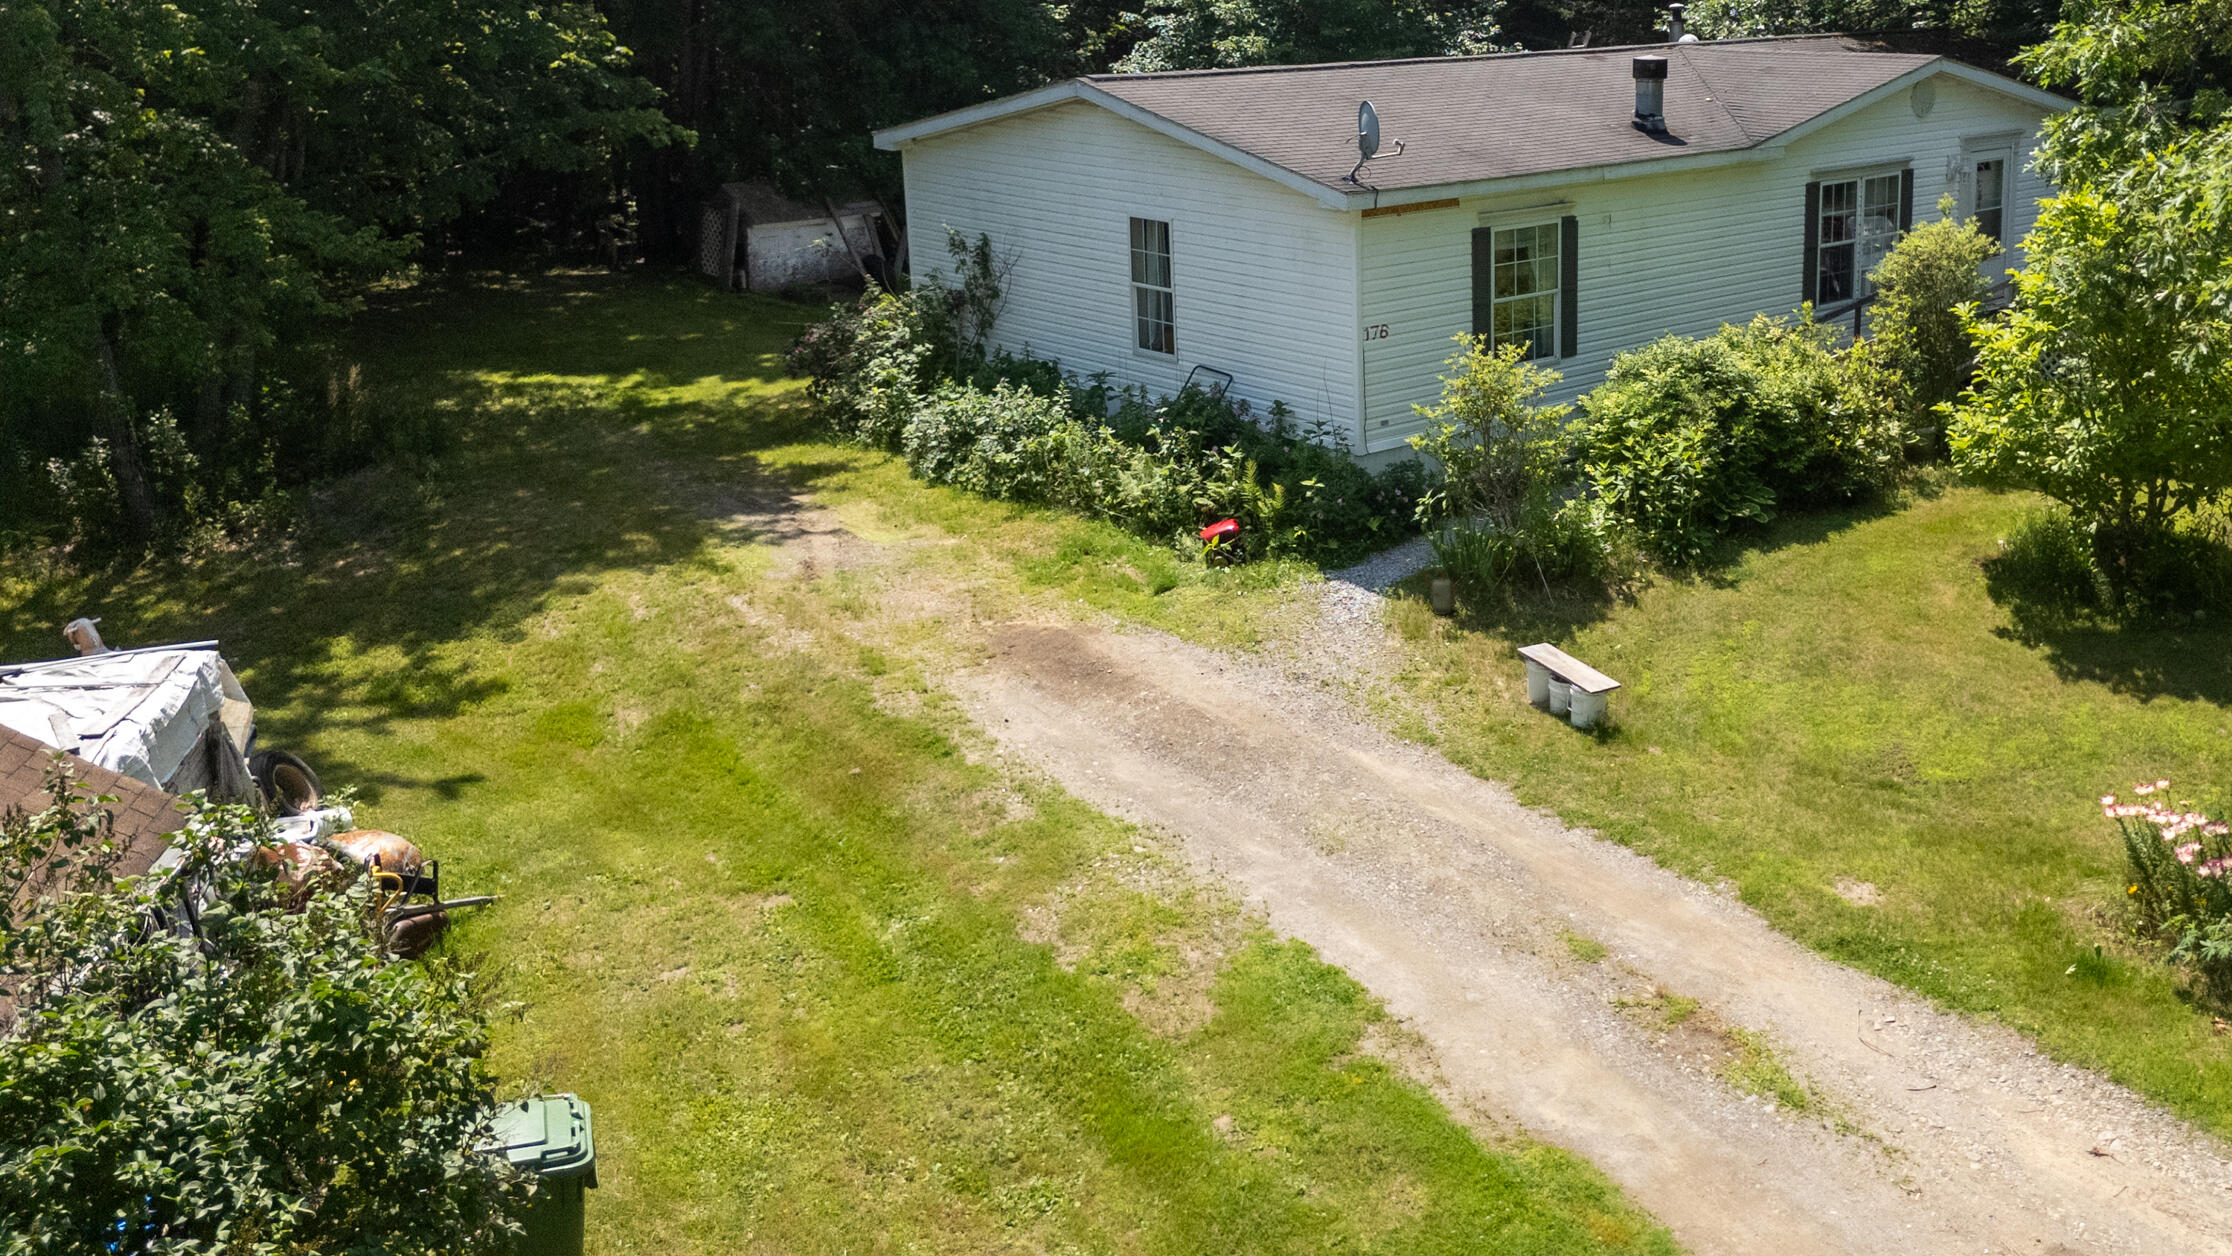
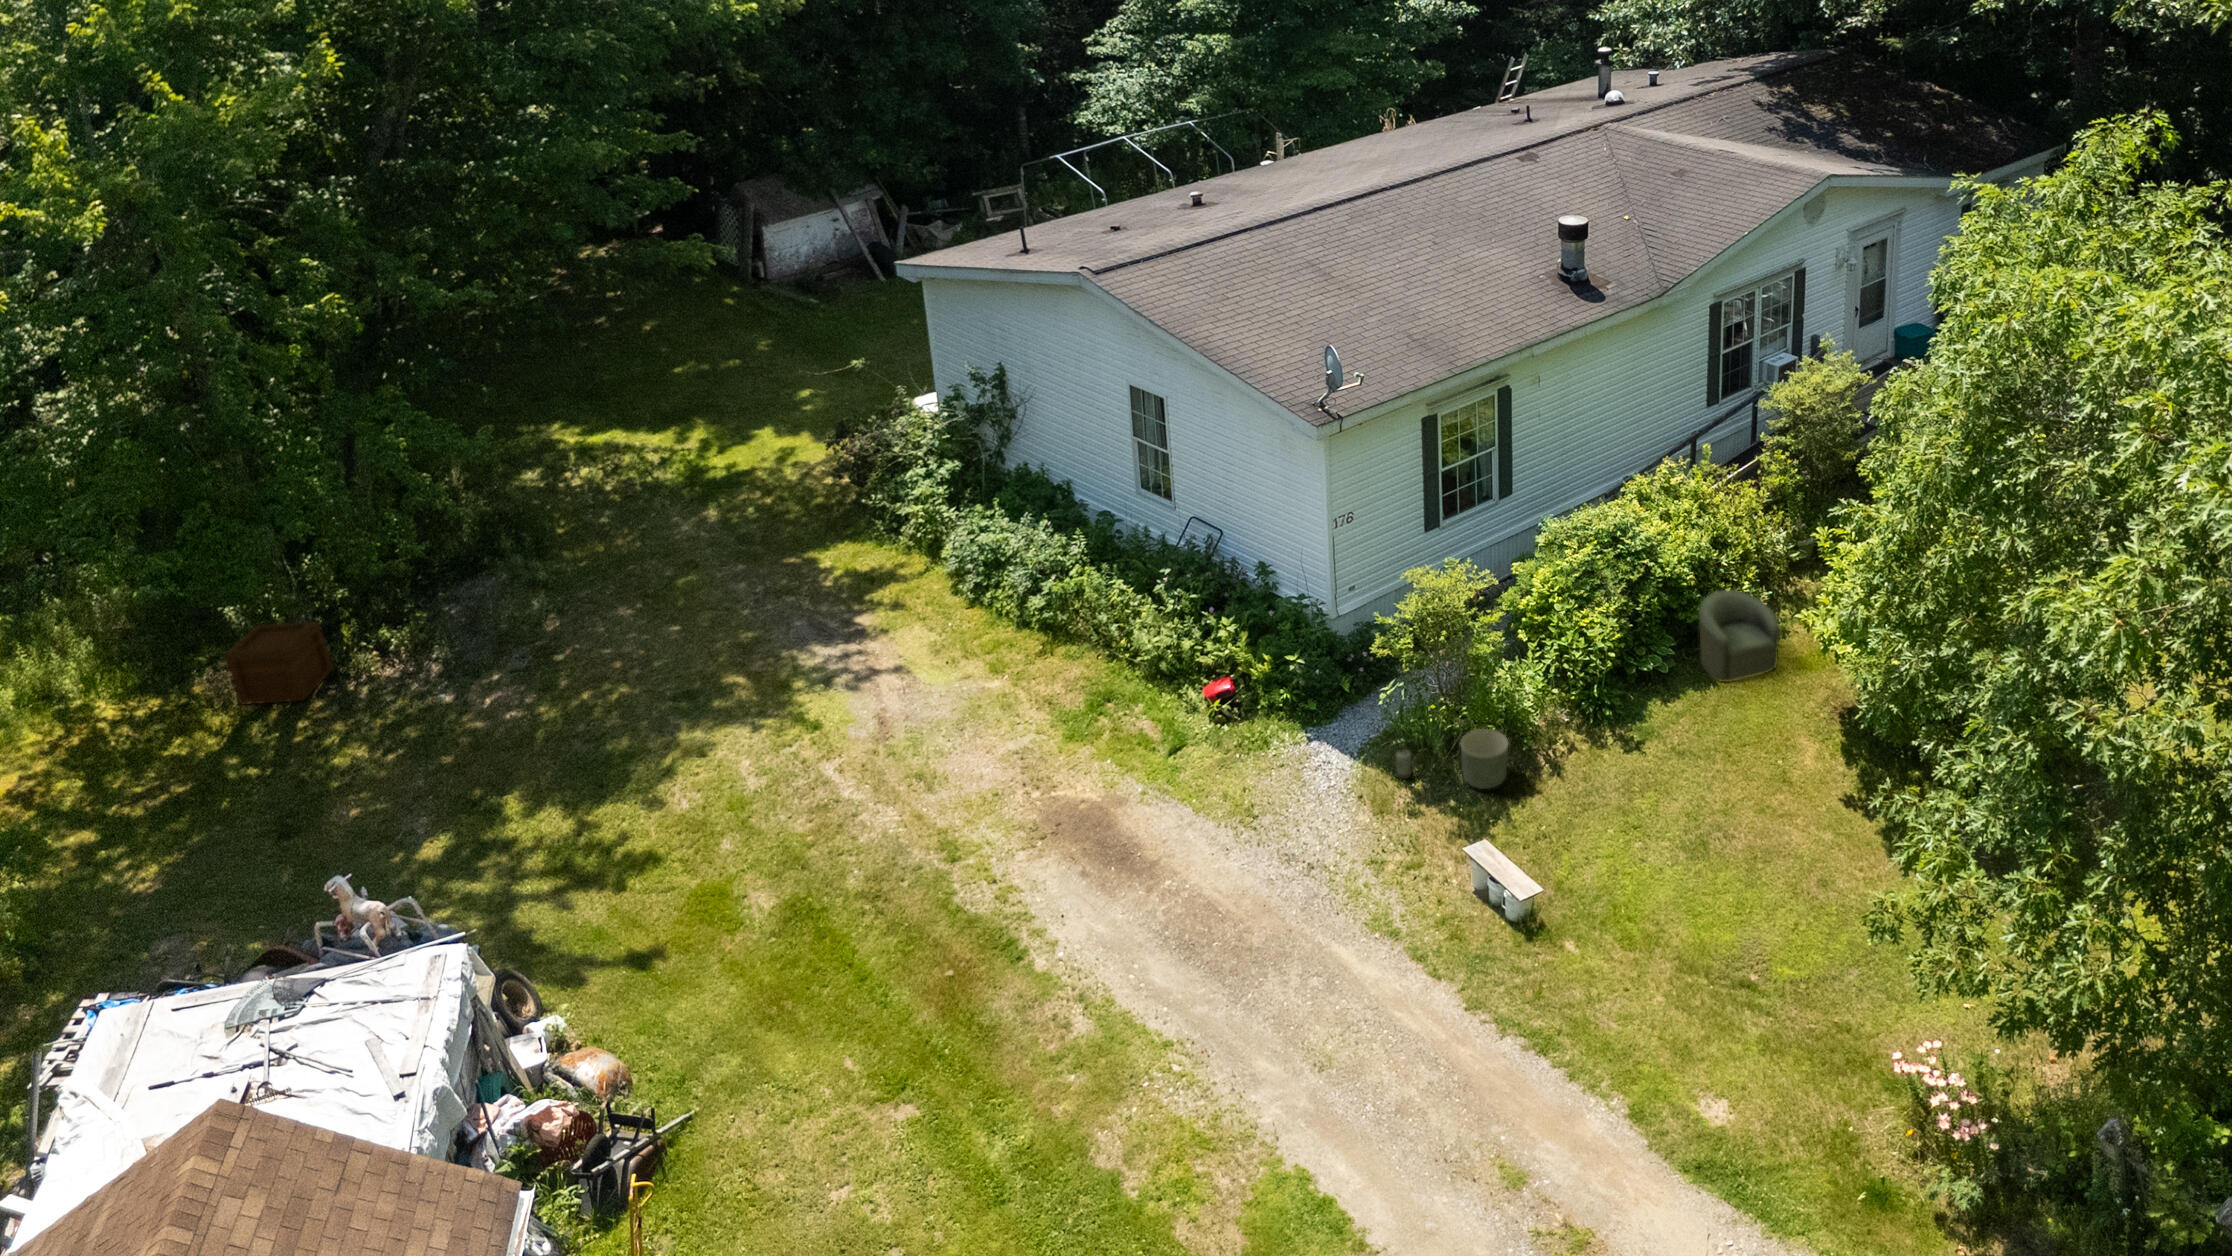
armchair: none [1799,442,1897,542] -> present [1699,590,1779,682]
wooden crate: none [42,469,177,559] -> present [224,621,333,705]
planter: none [1513,555,1572,622] -> present [1461,729,1508,789]

